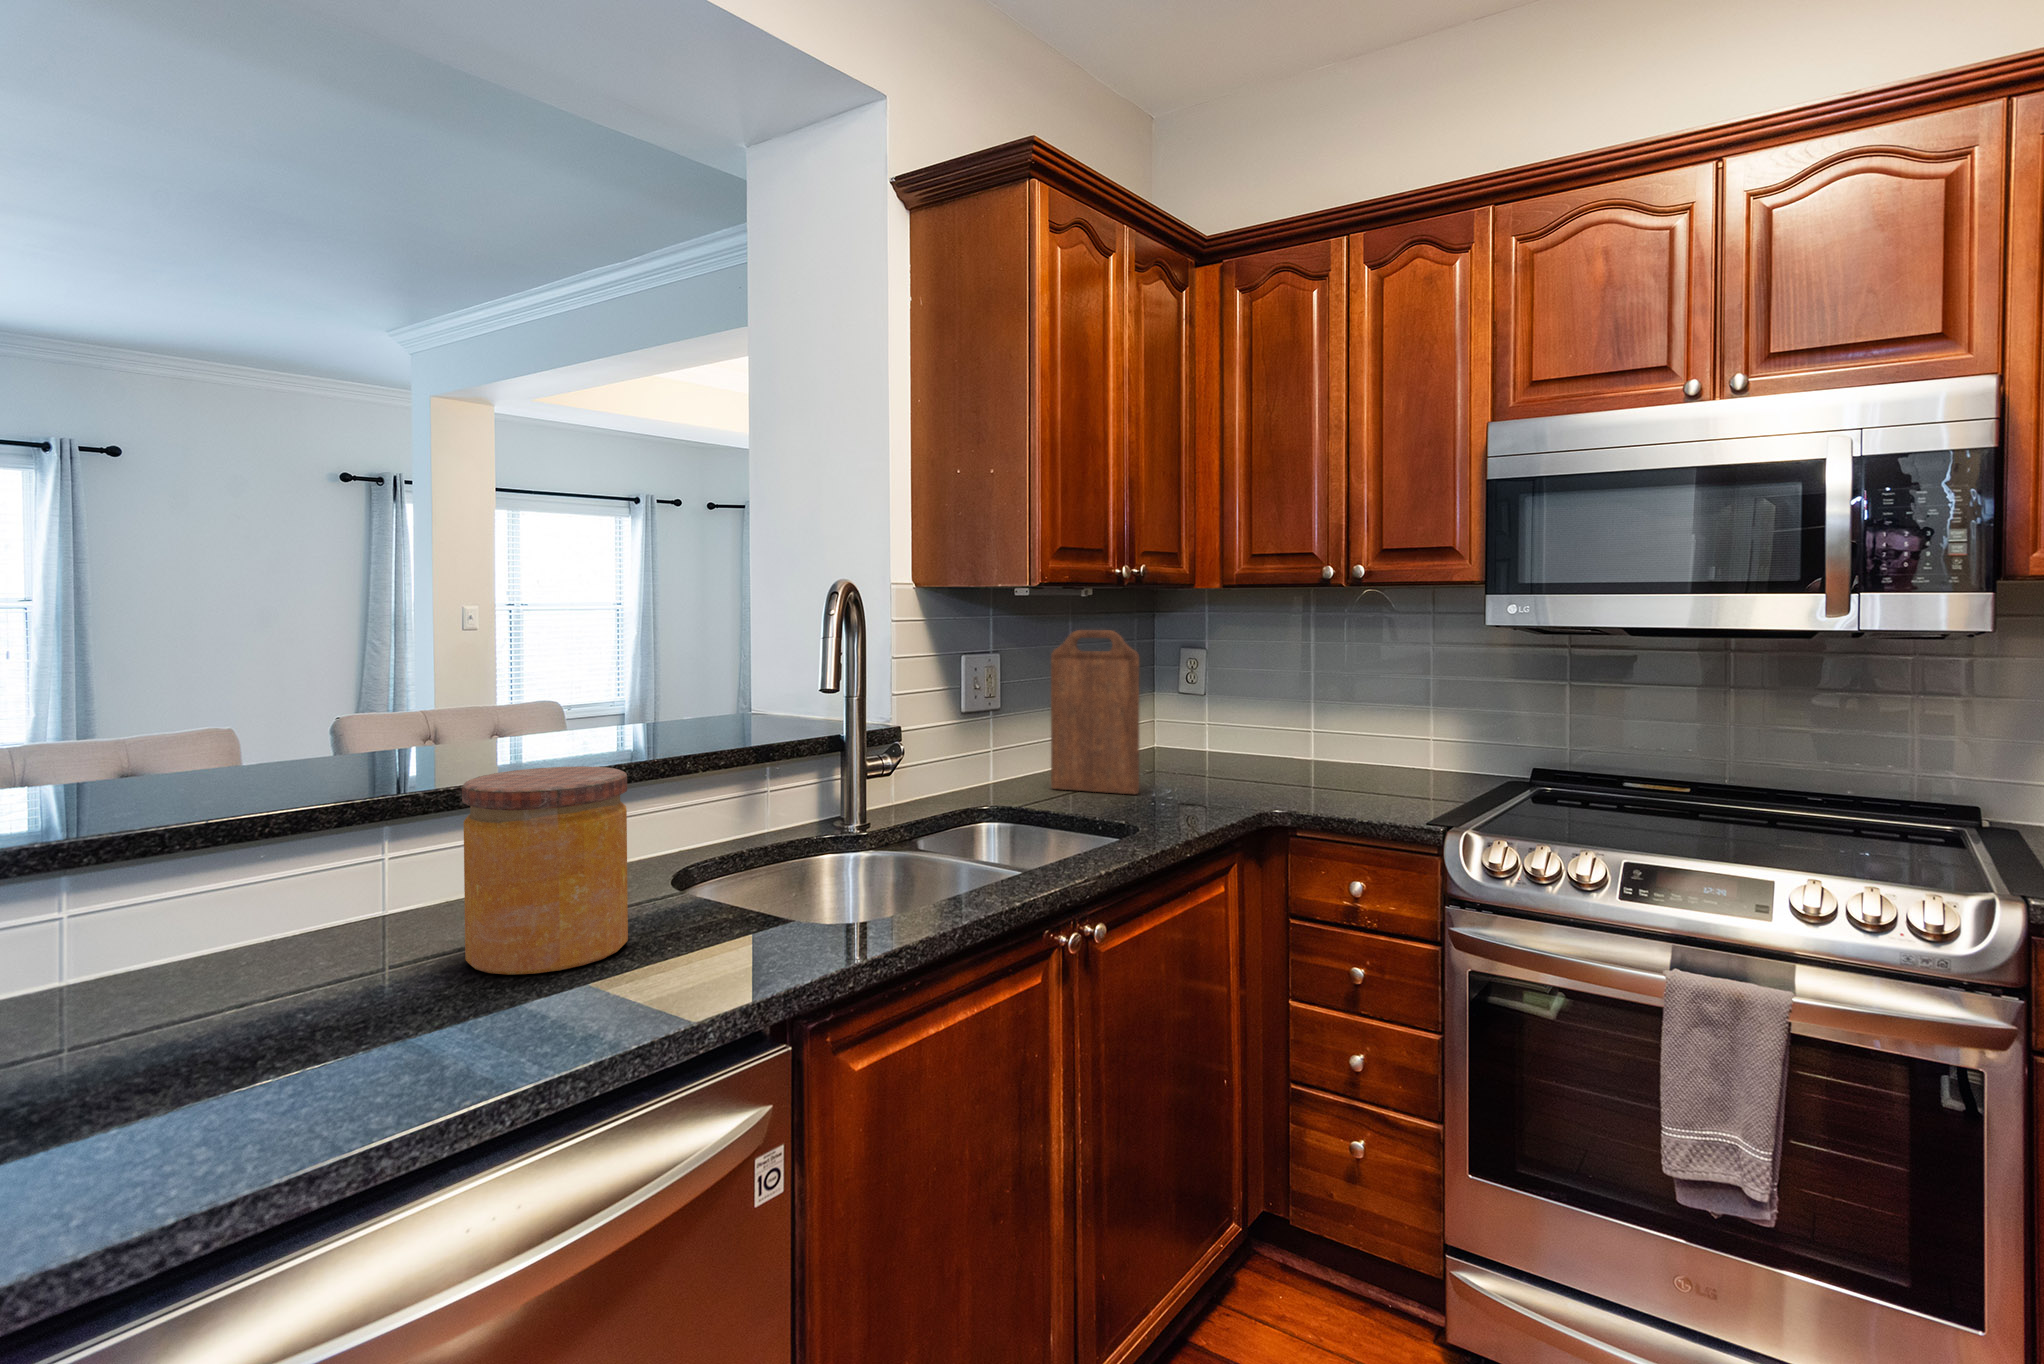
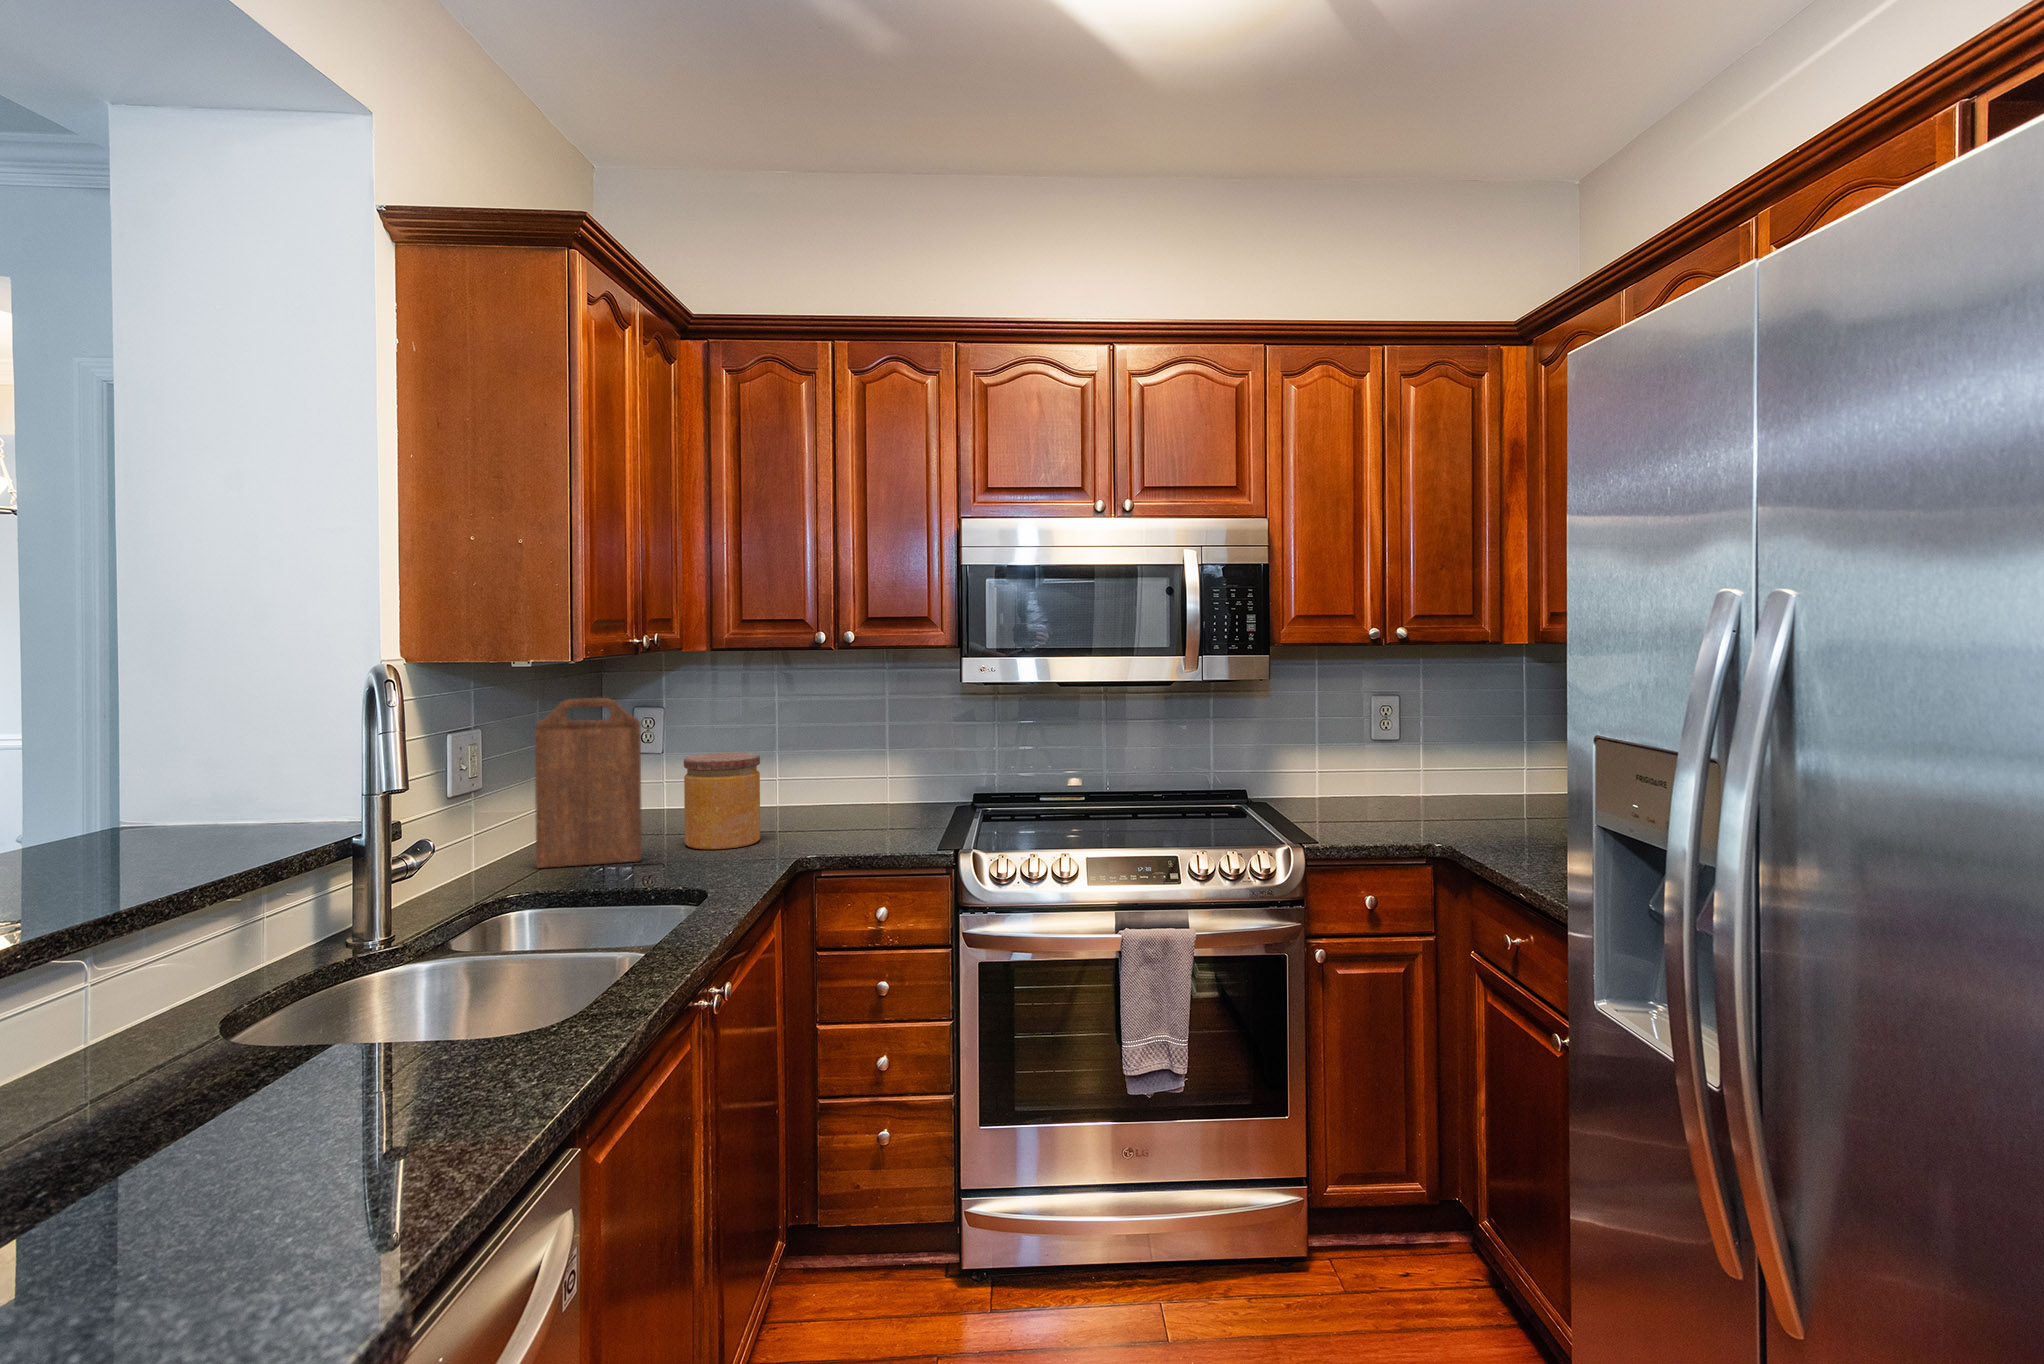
jar: present [462,766,628,975] -> present [684,752,760,849]

